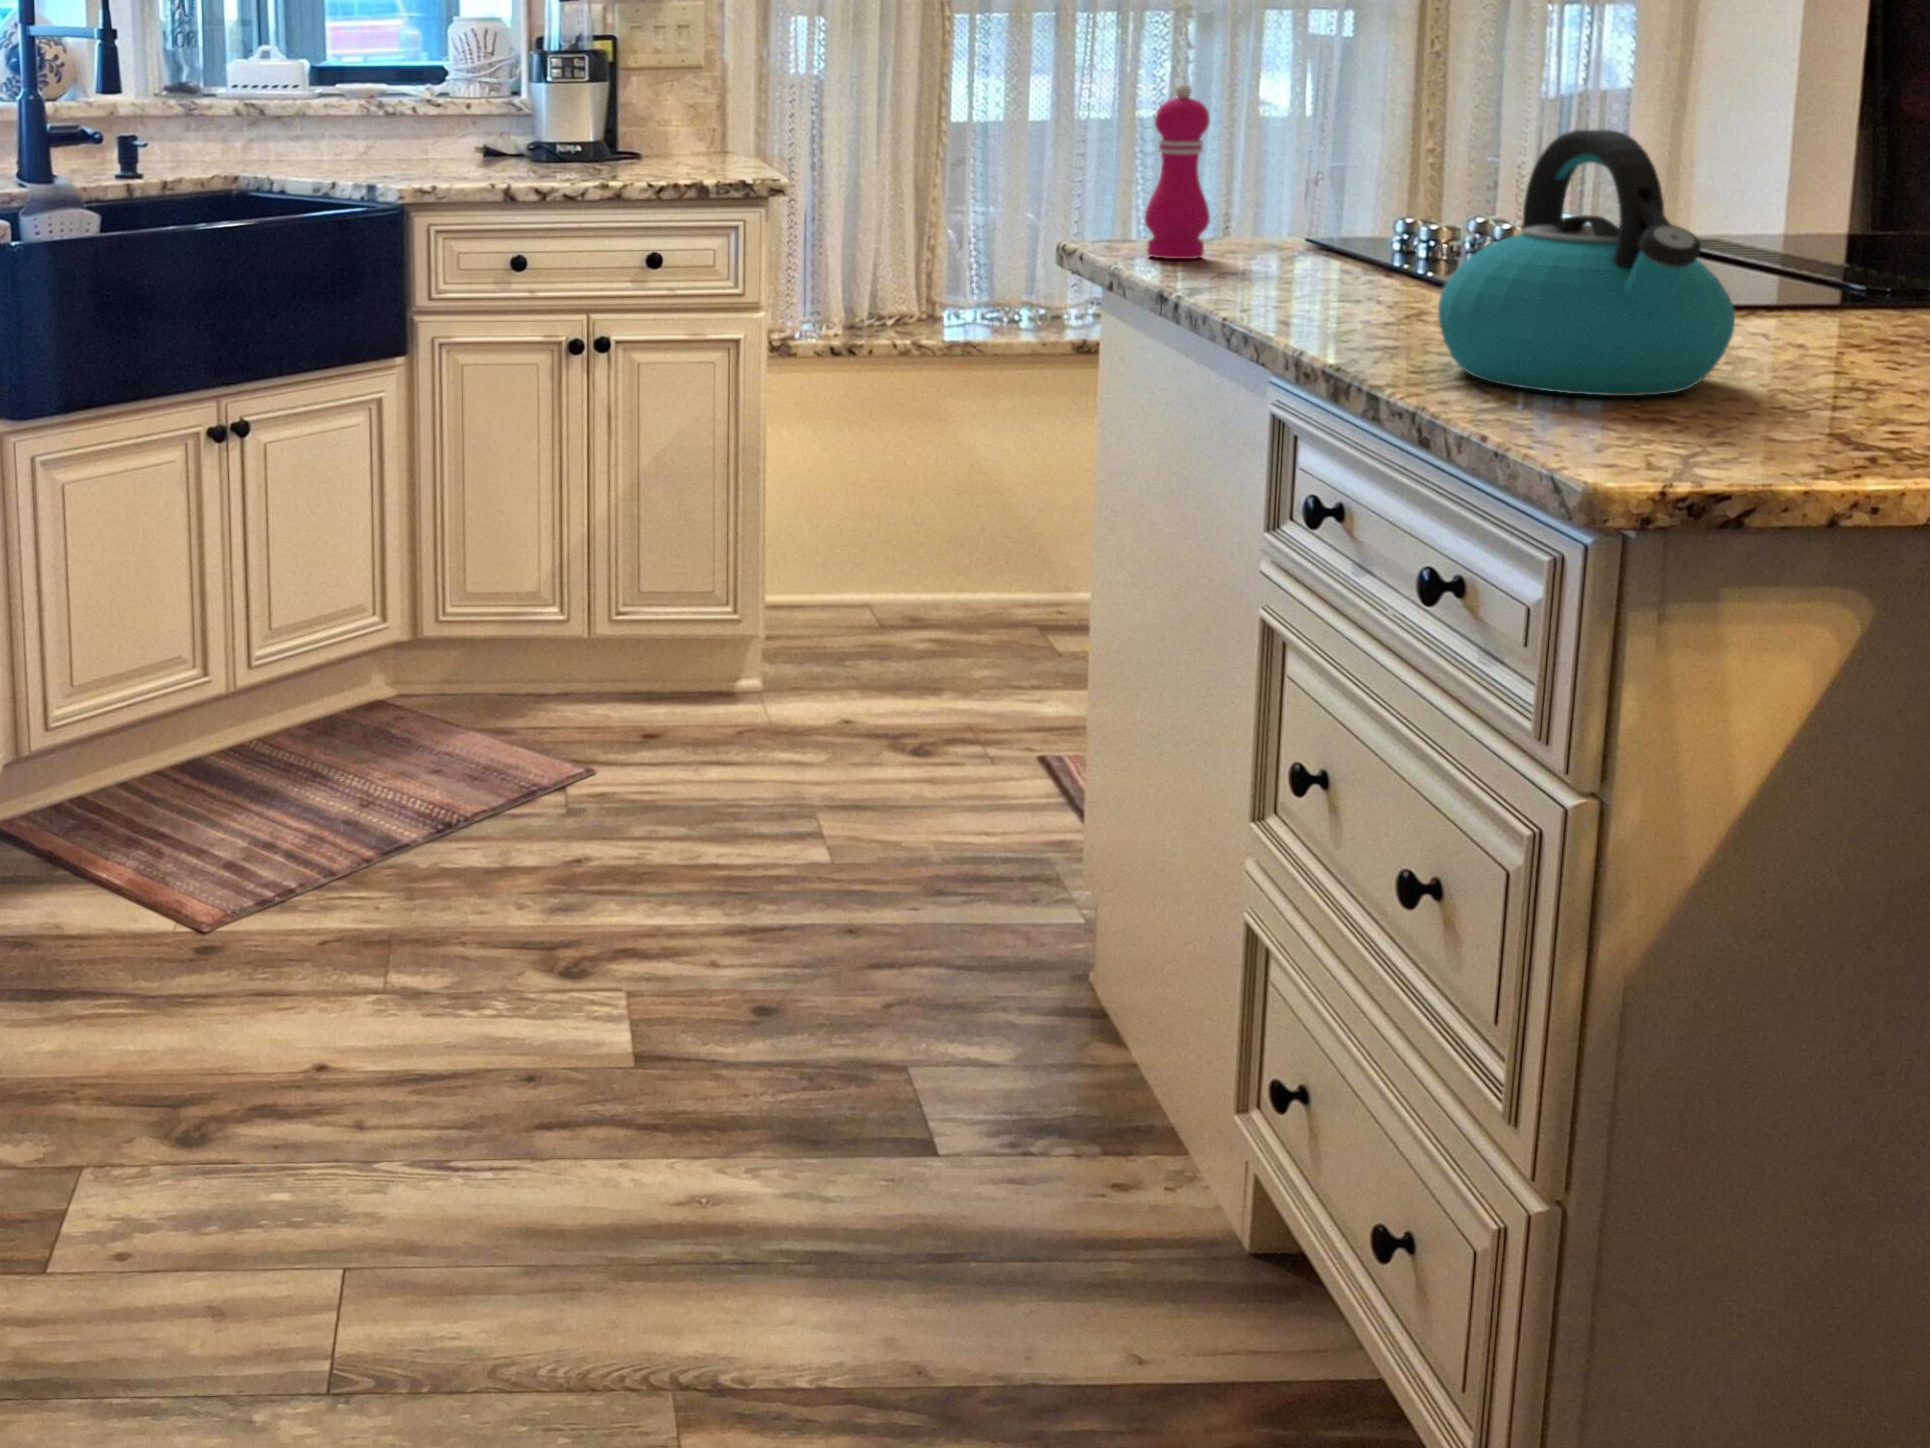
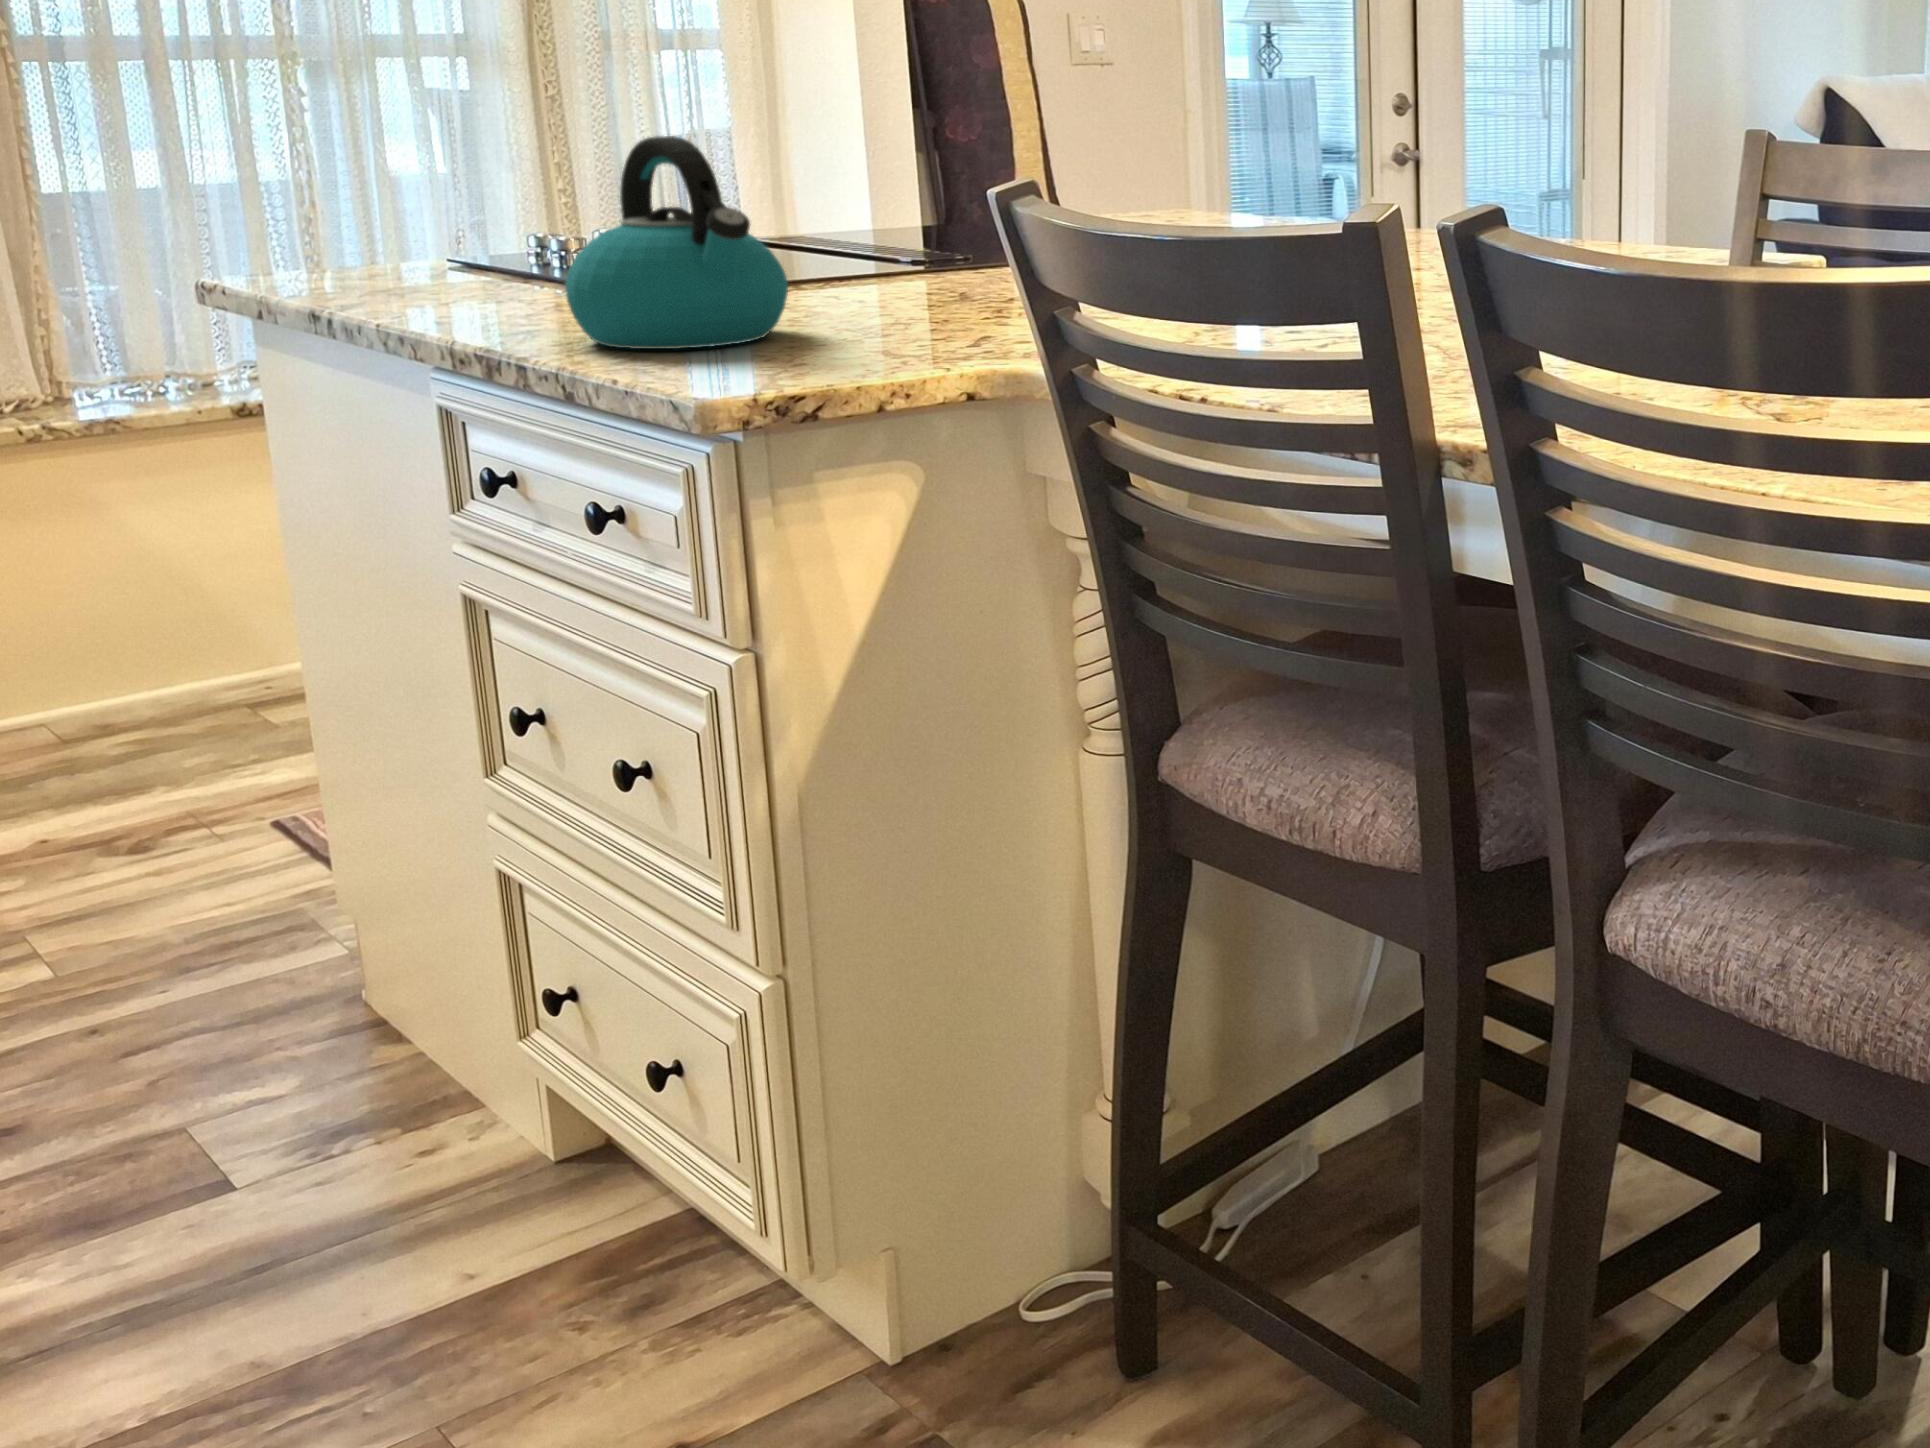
pepper mill: present [1145,84,1210,259] -> none [277,115,353,286]

